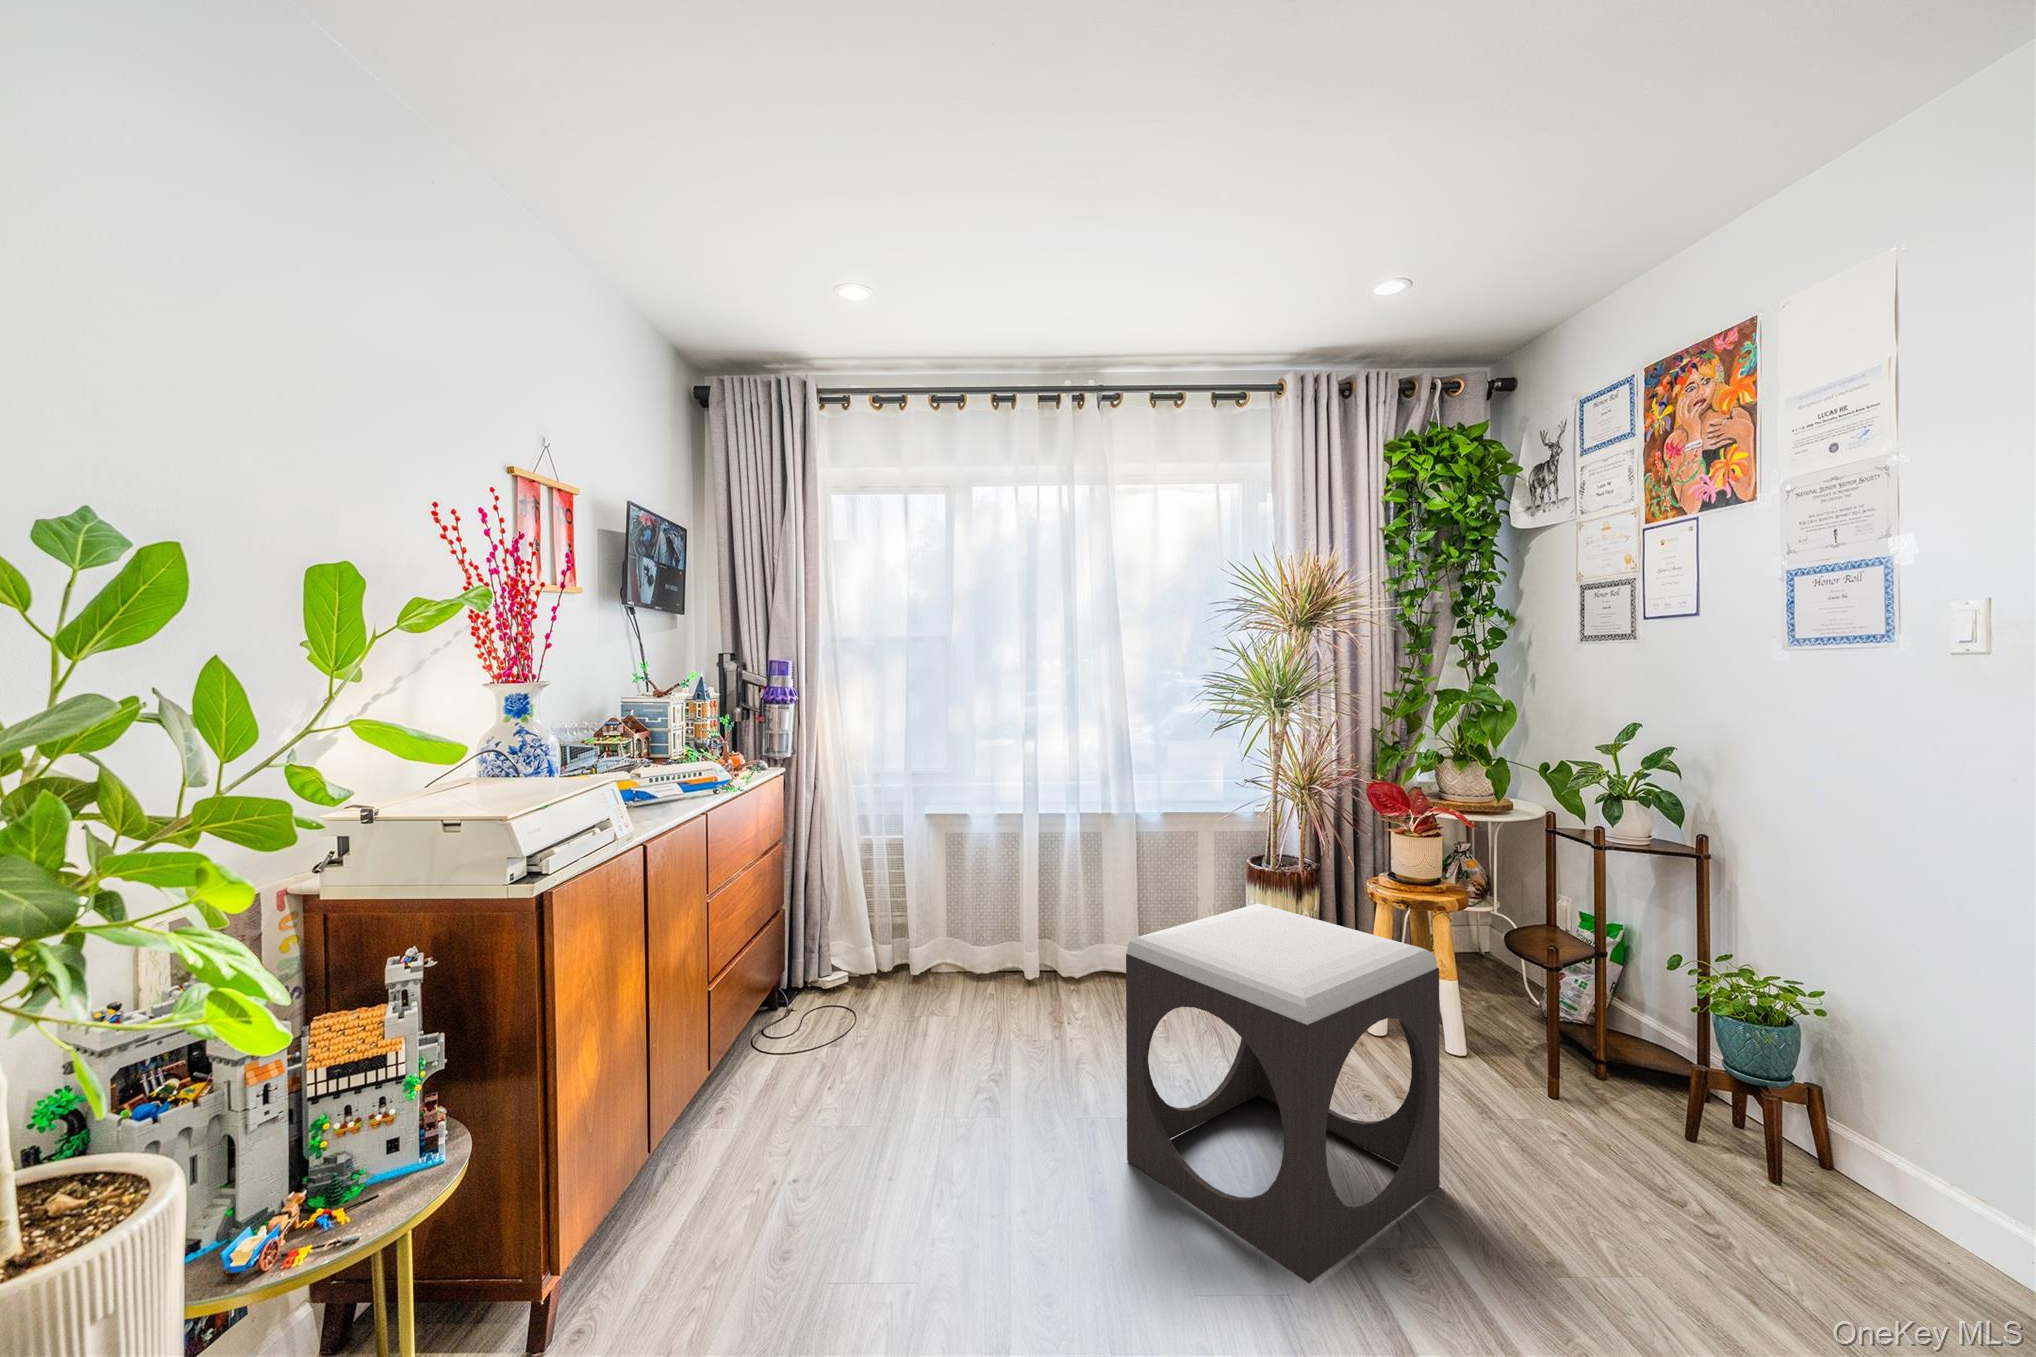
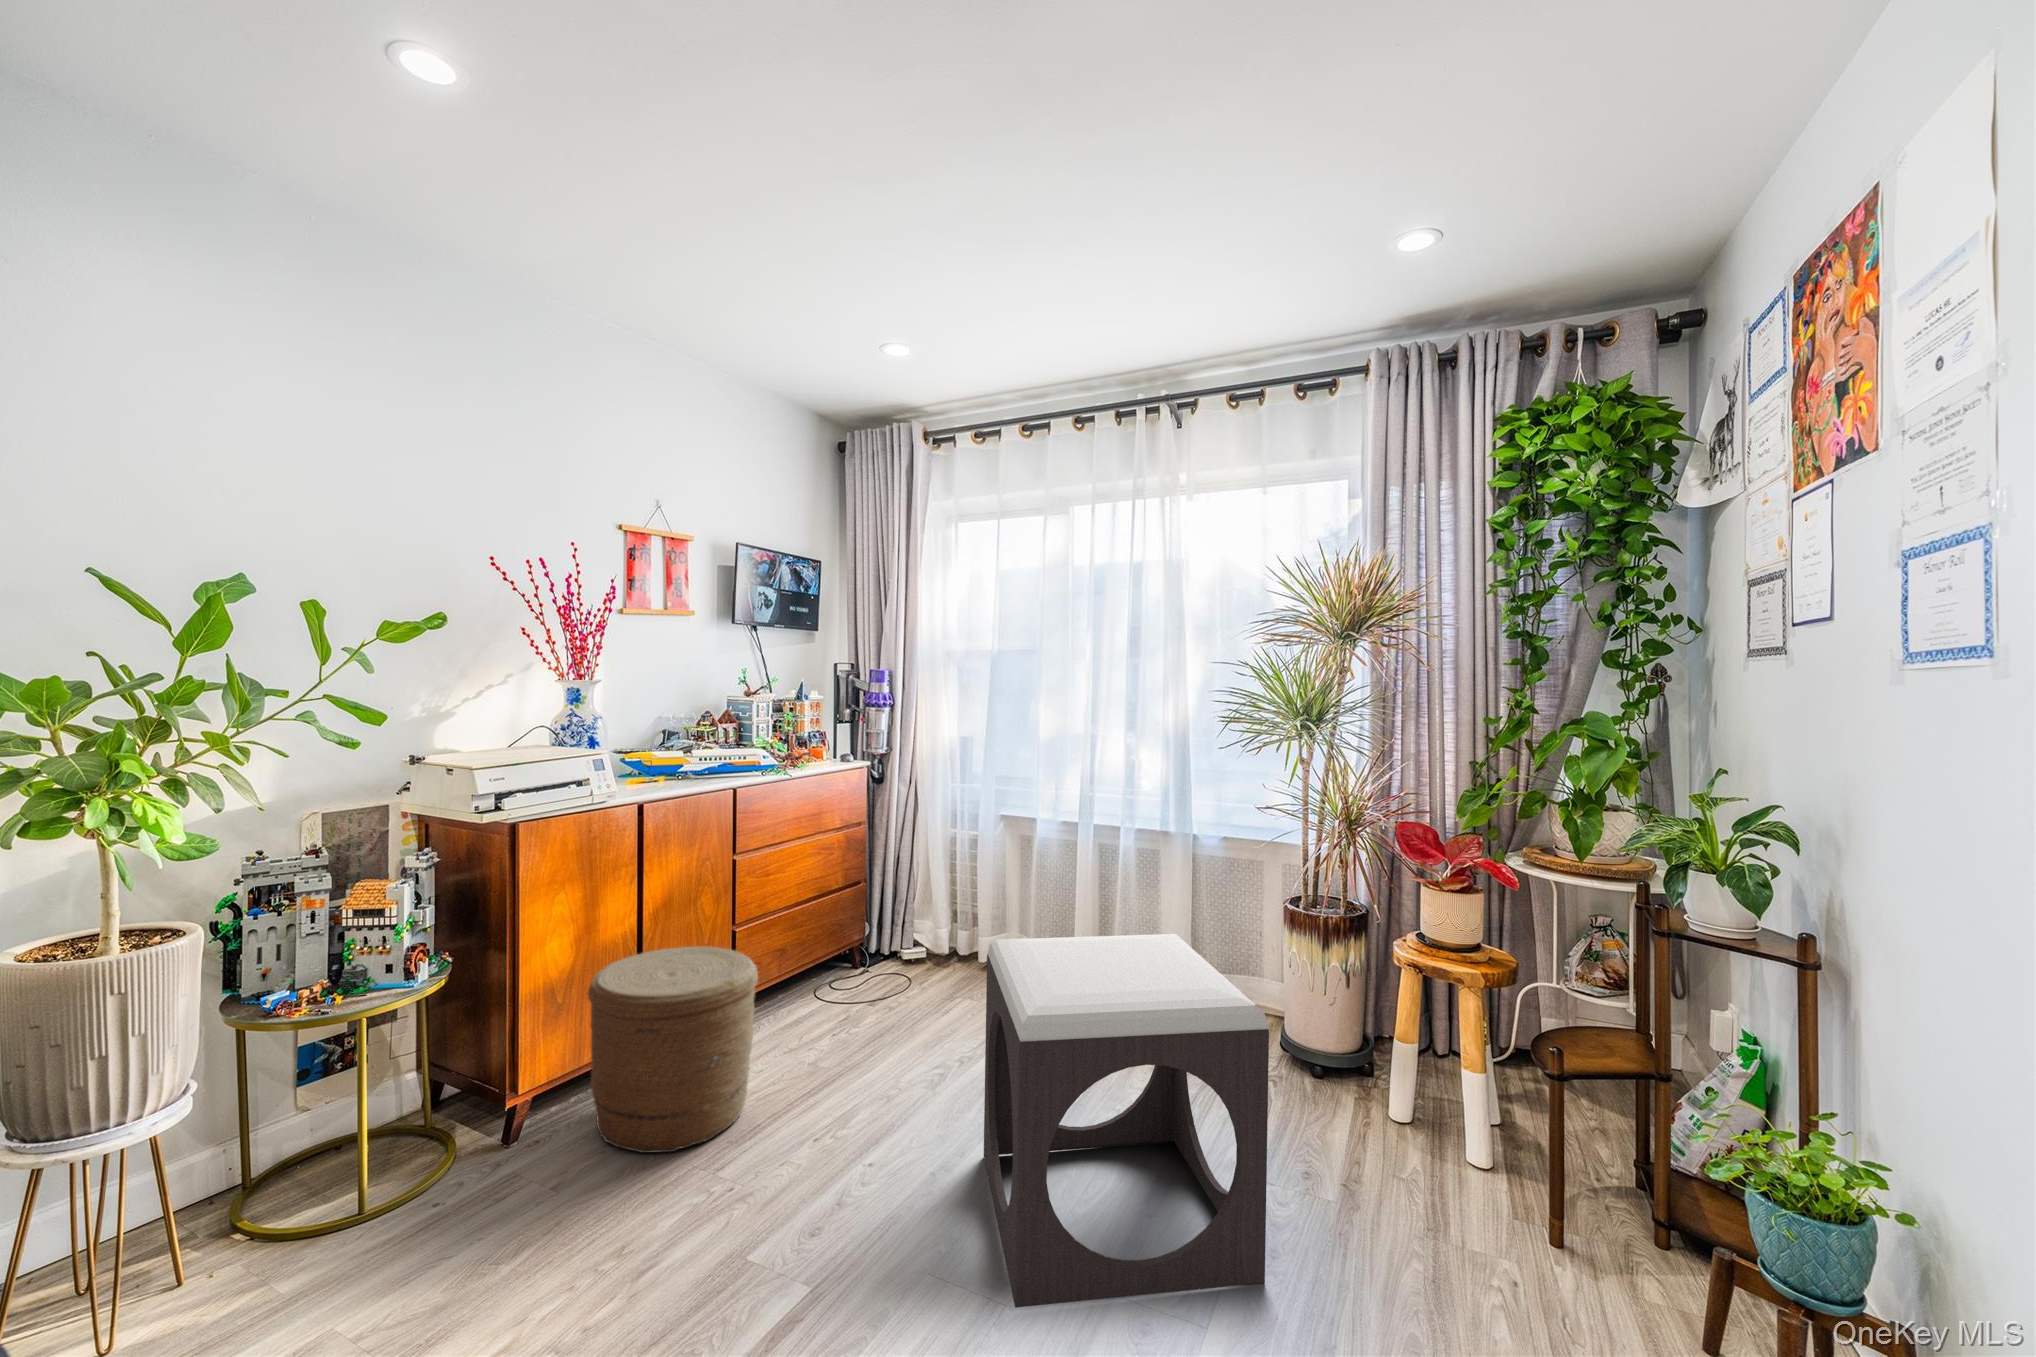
woven basket: none [647,1011,856,1291] -> present [588,947,758,1153]

